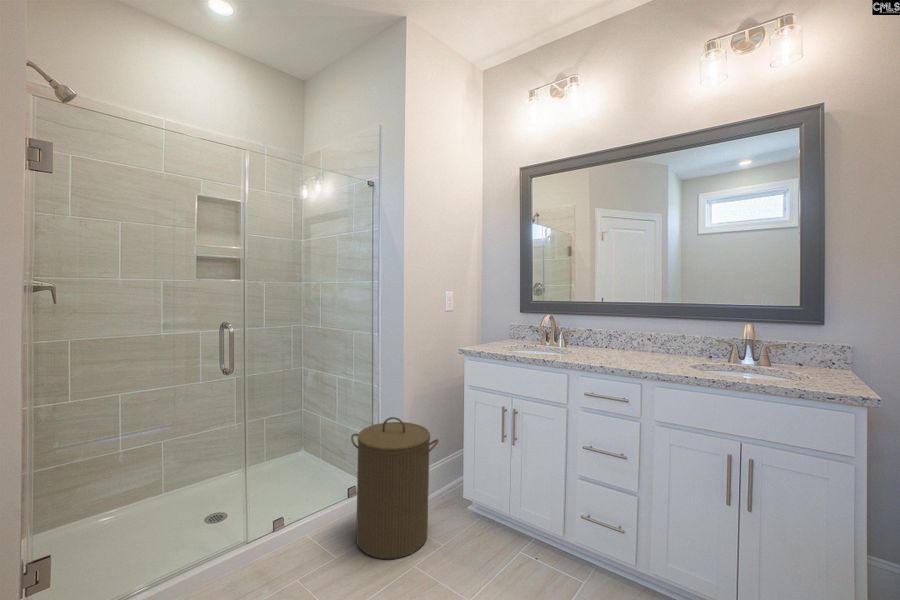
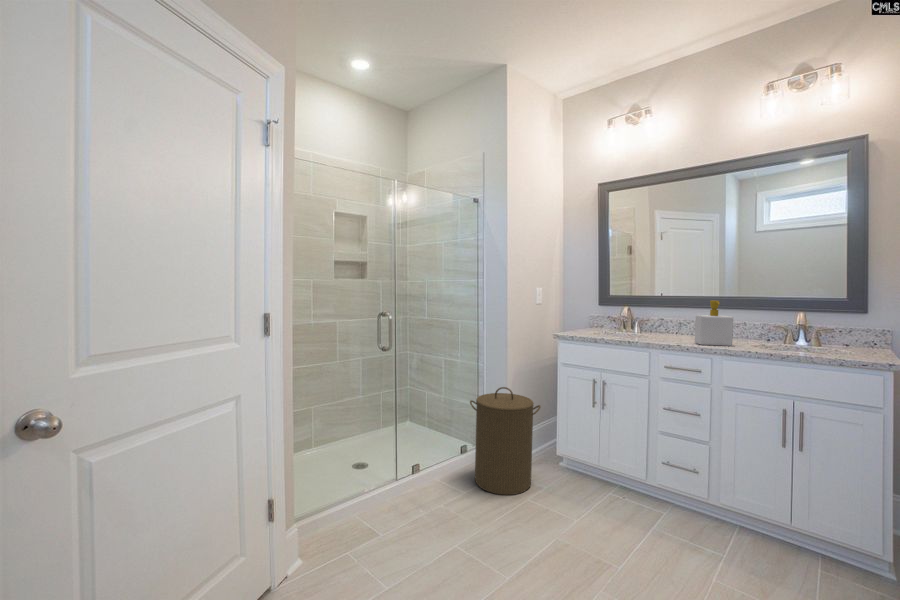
soap bottle: none [621,309,667,366] -> present [695,301,733,346]

